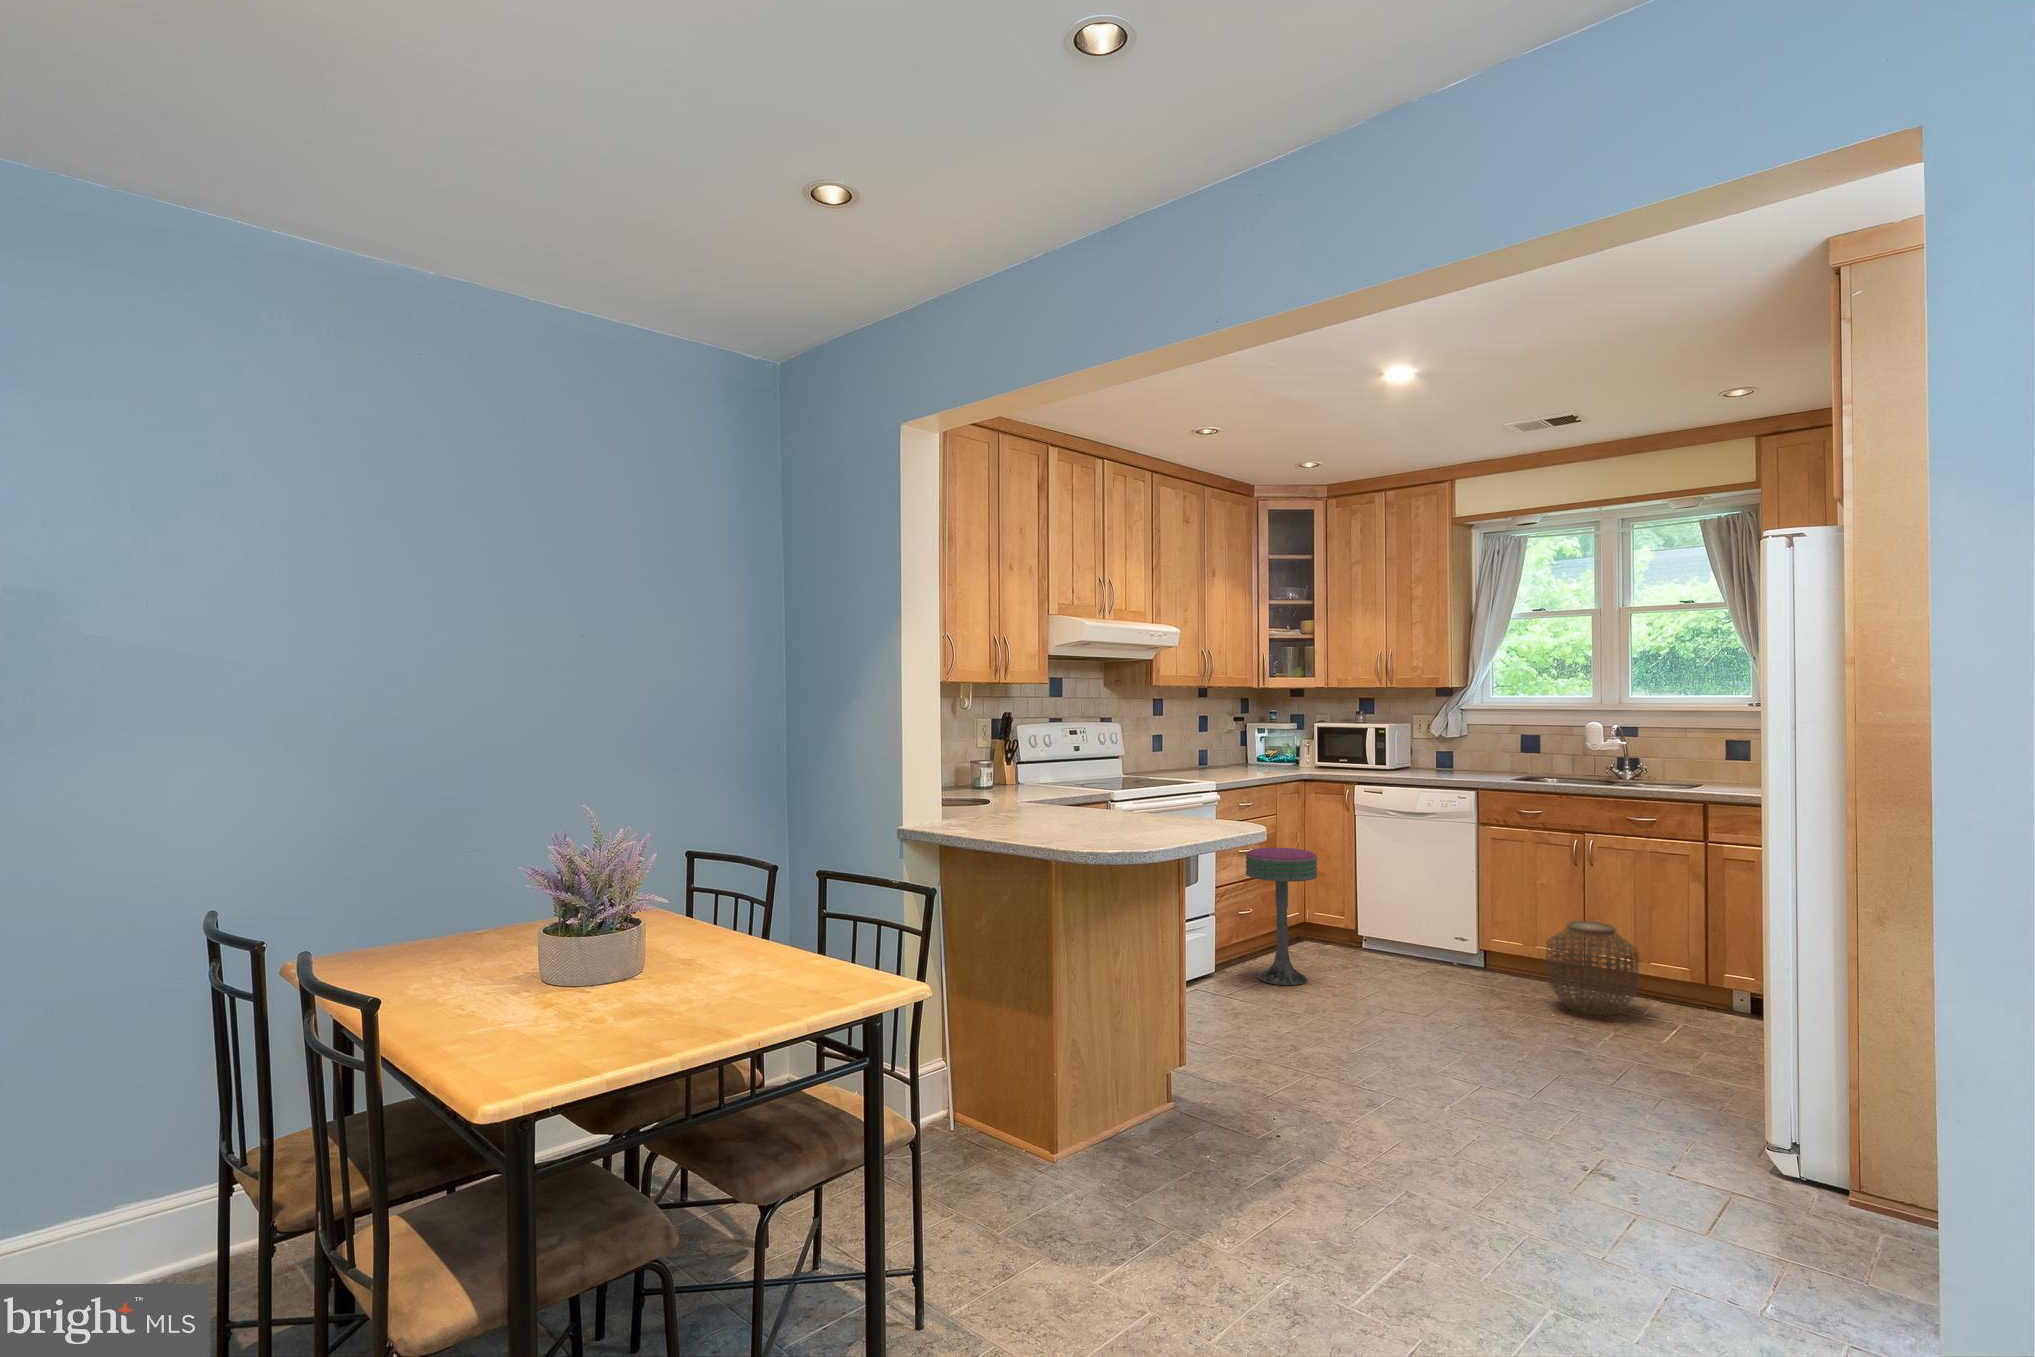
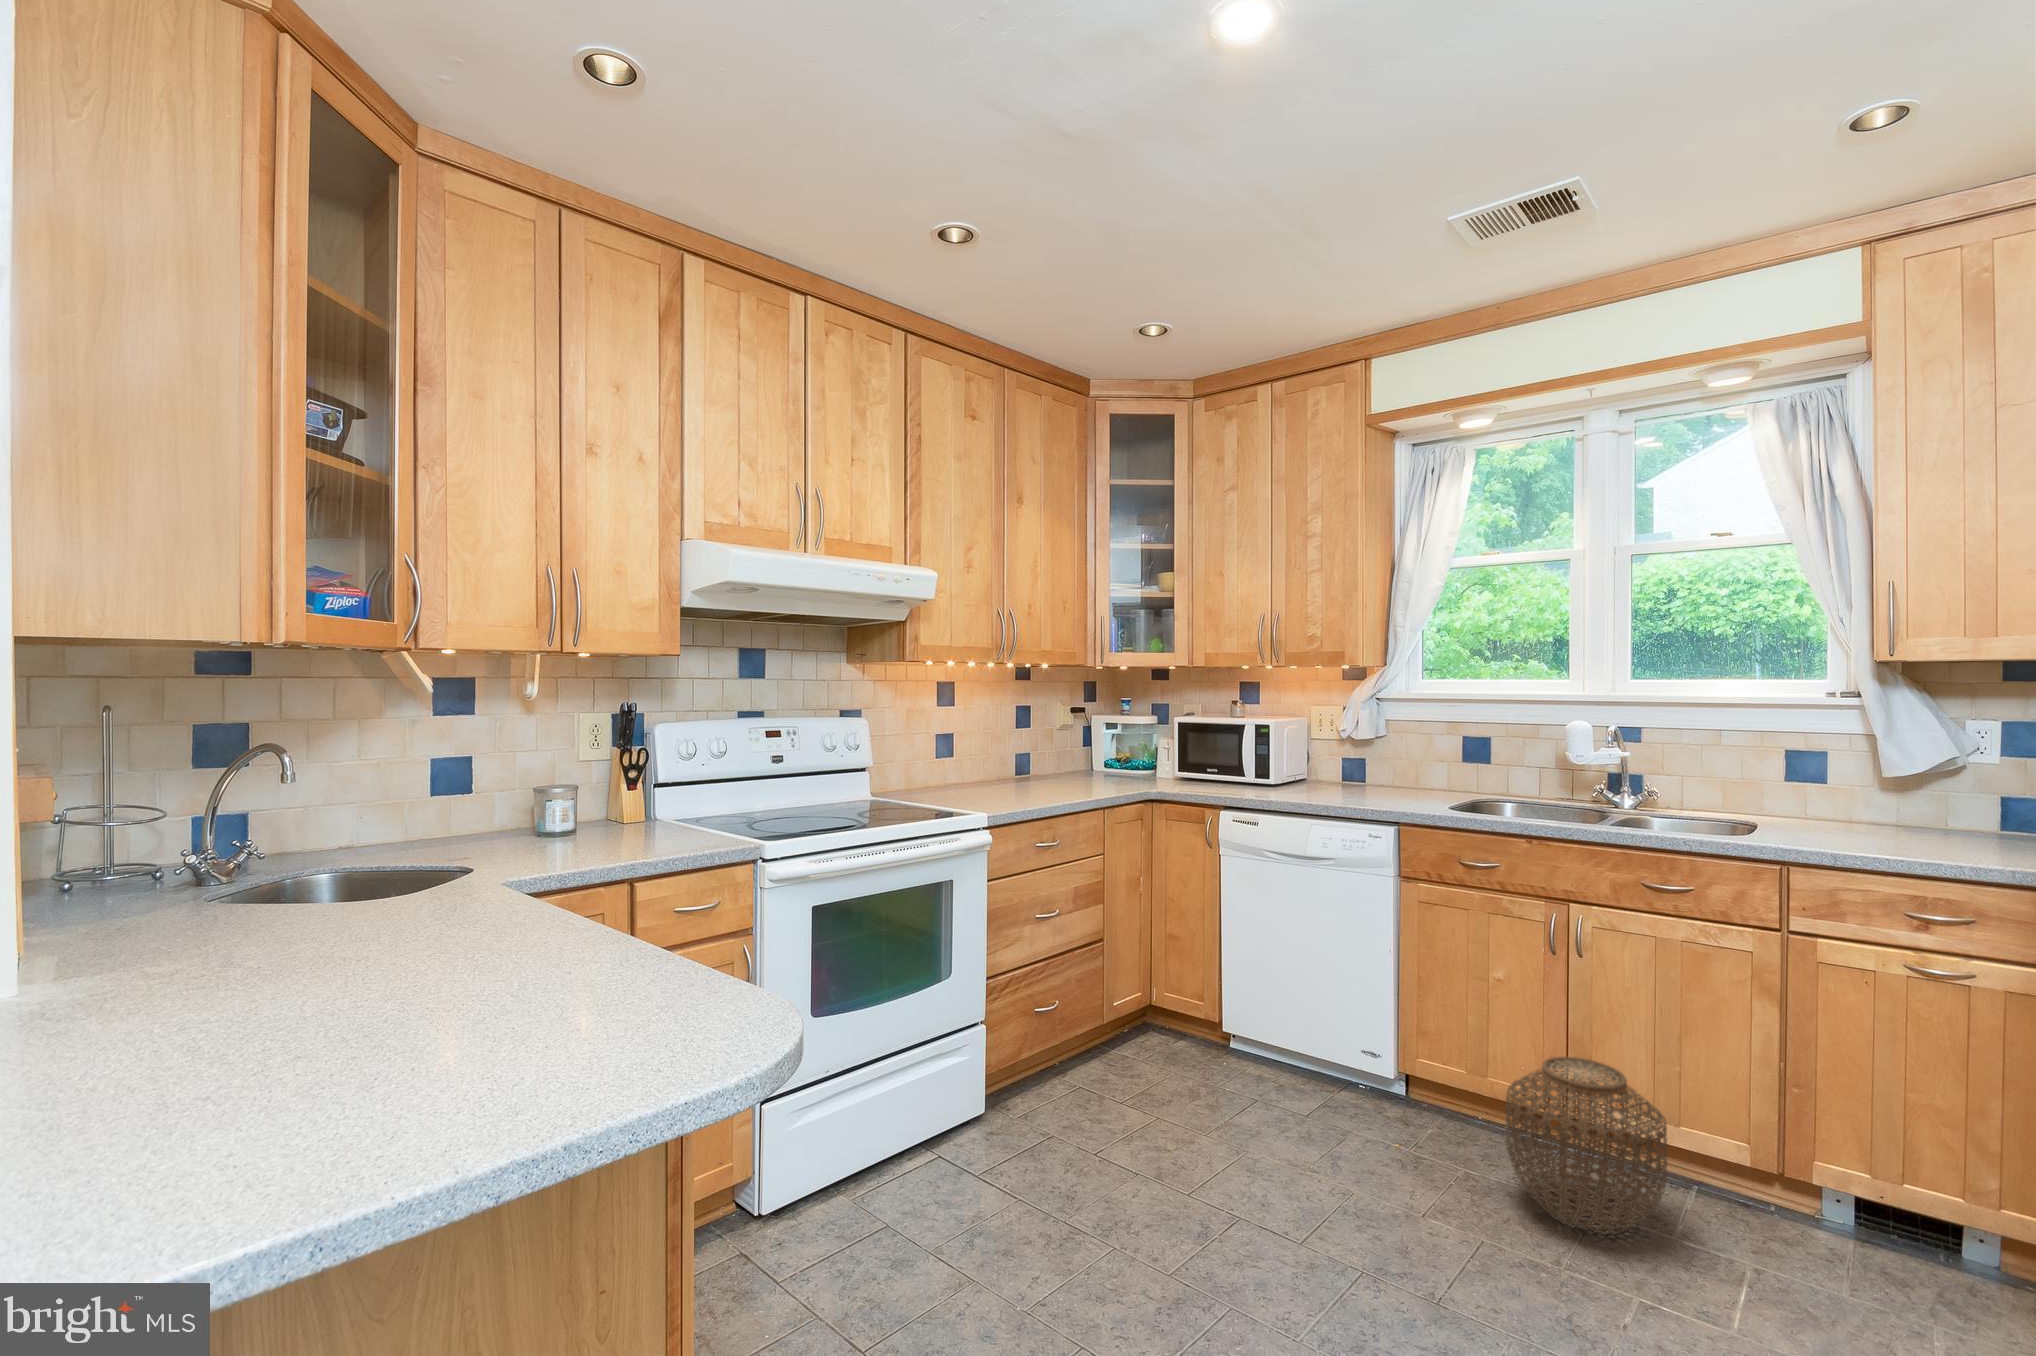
bar stool: present [1246,848,1317,985] -> none [1037,911,1146,1139]

